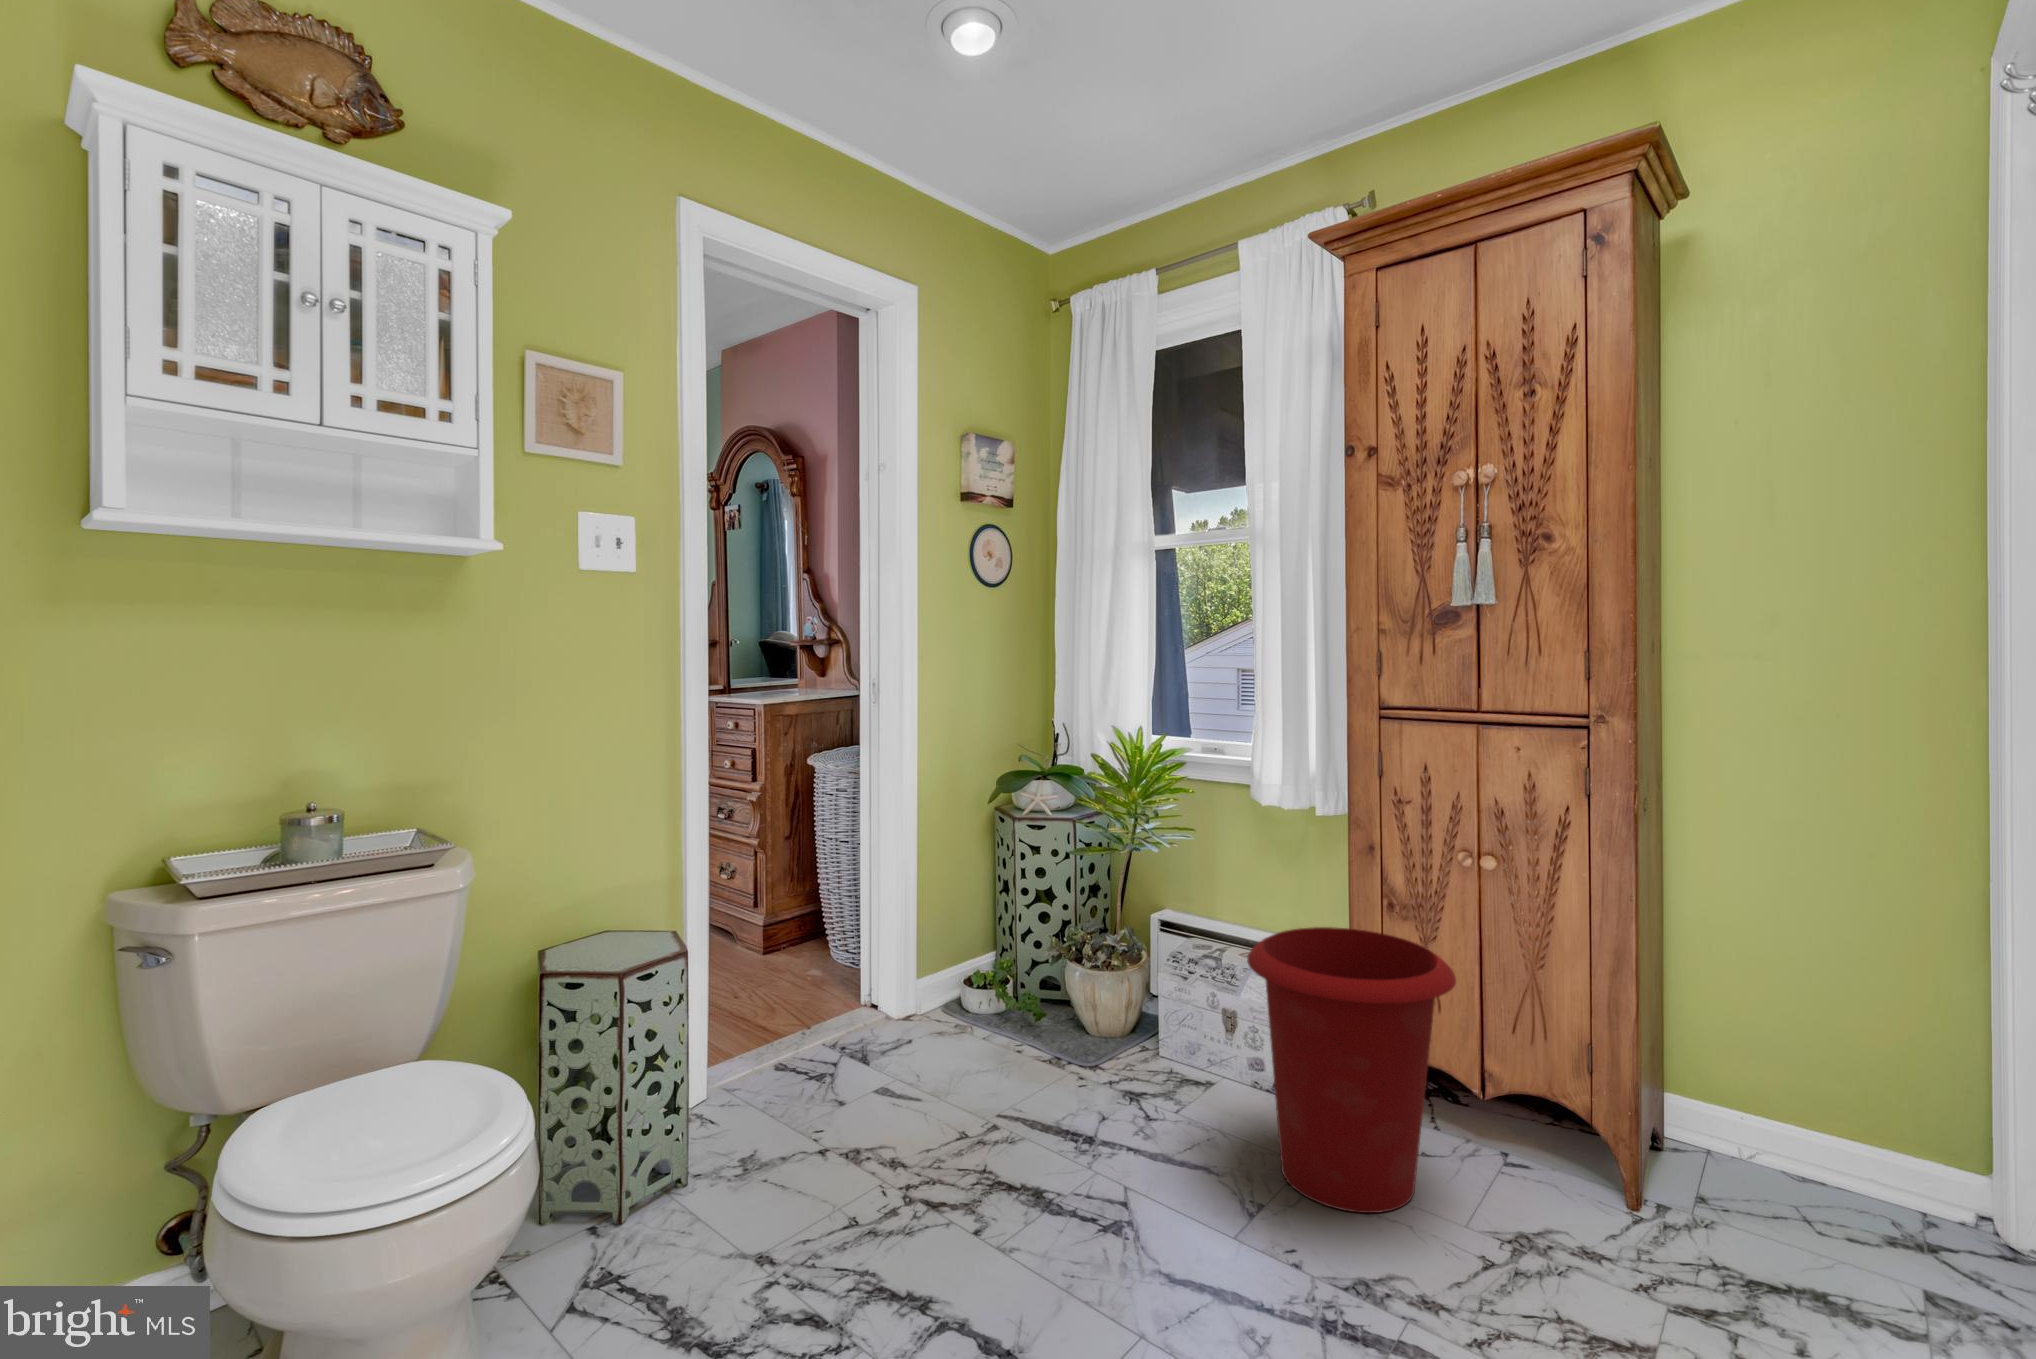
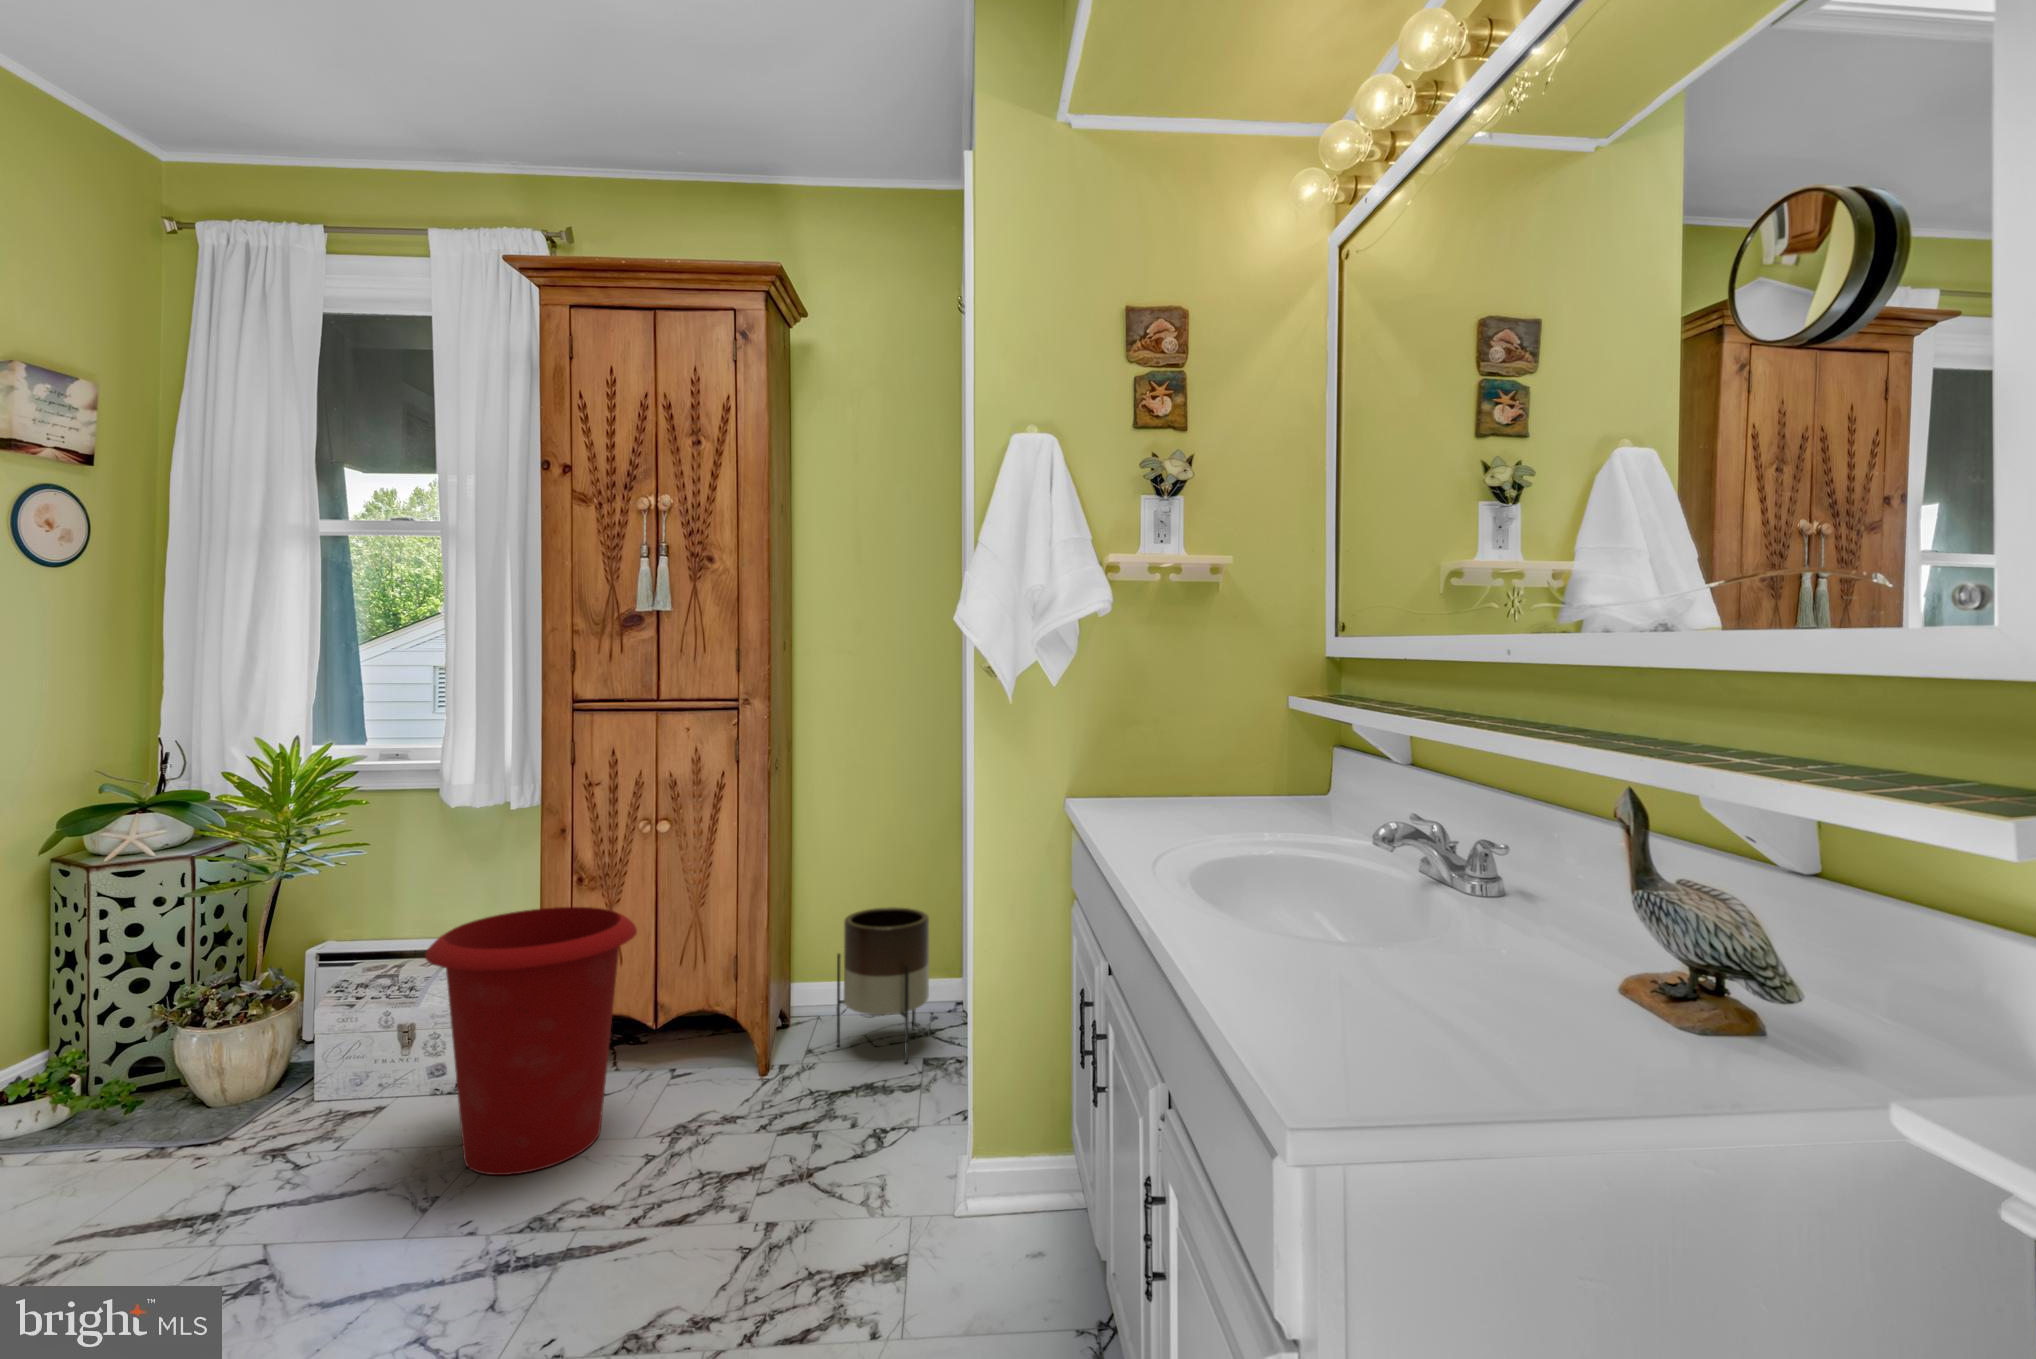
planter: none [1725,1010,1898,1256] -> present [837,907,929,1063]

